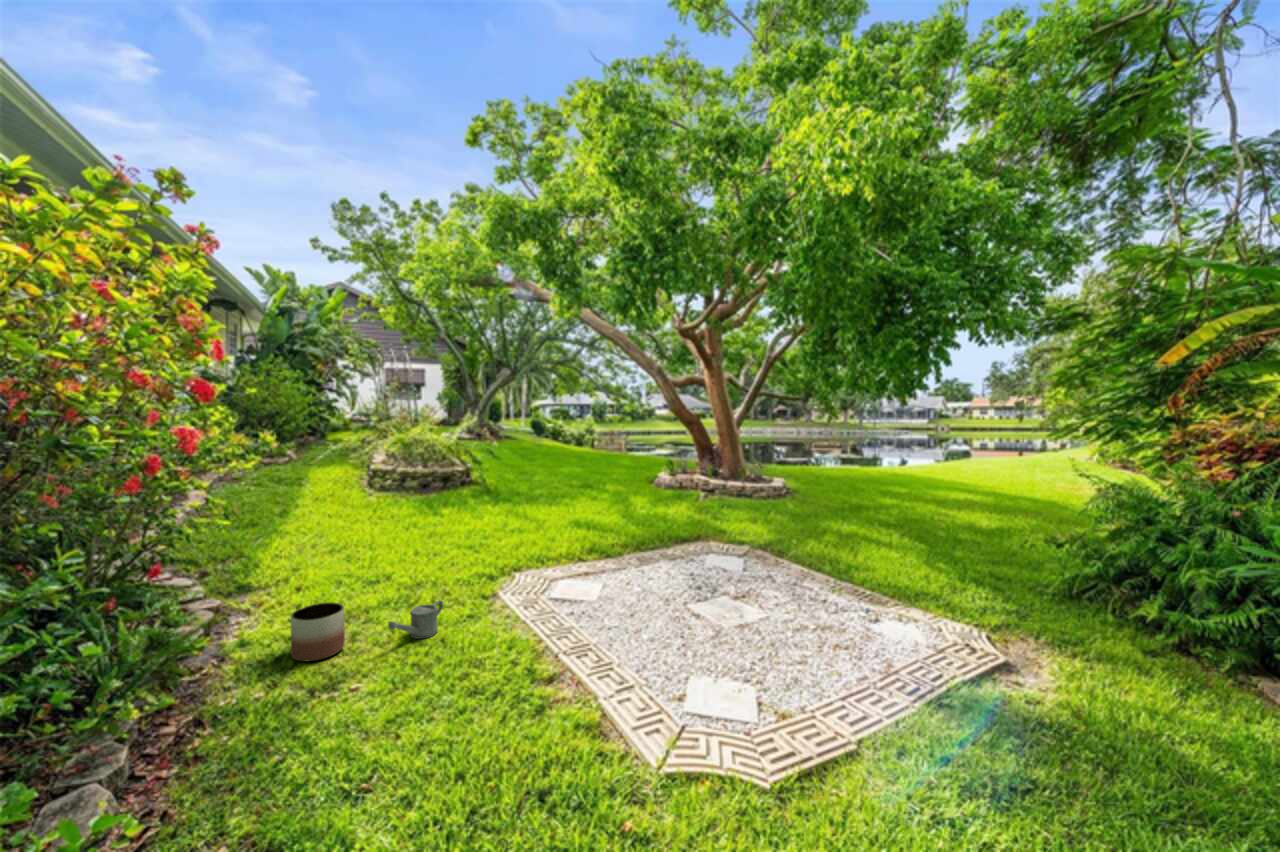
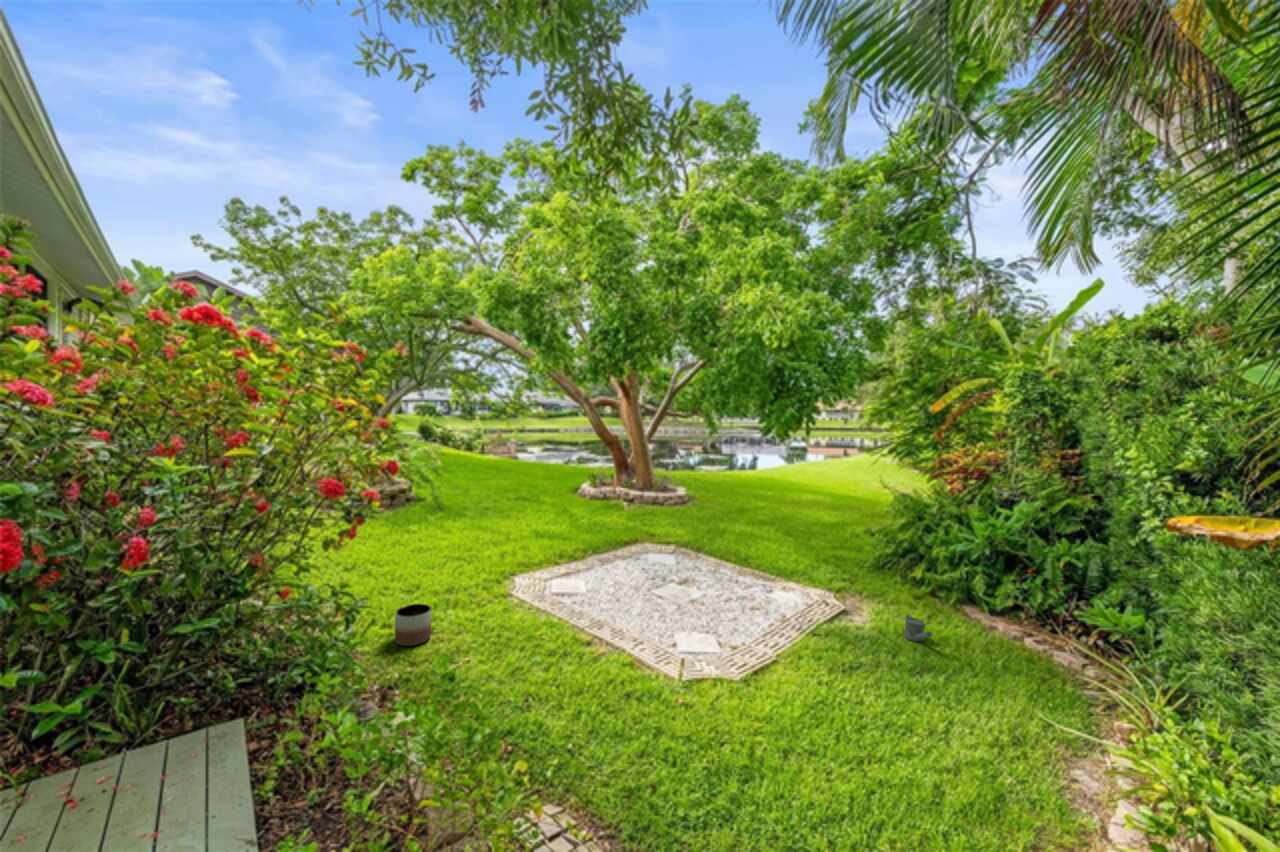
watering can: present [388,601,443,639] -> present [904,614,932,642]

